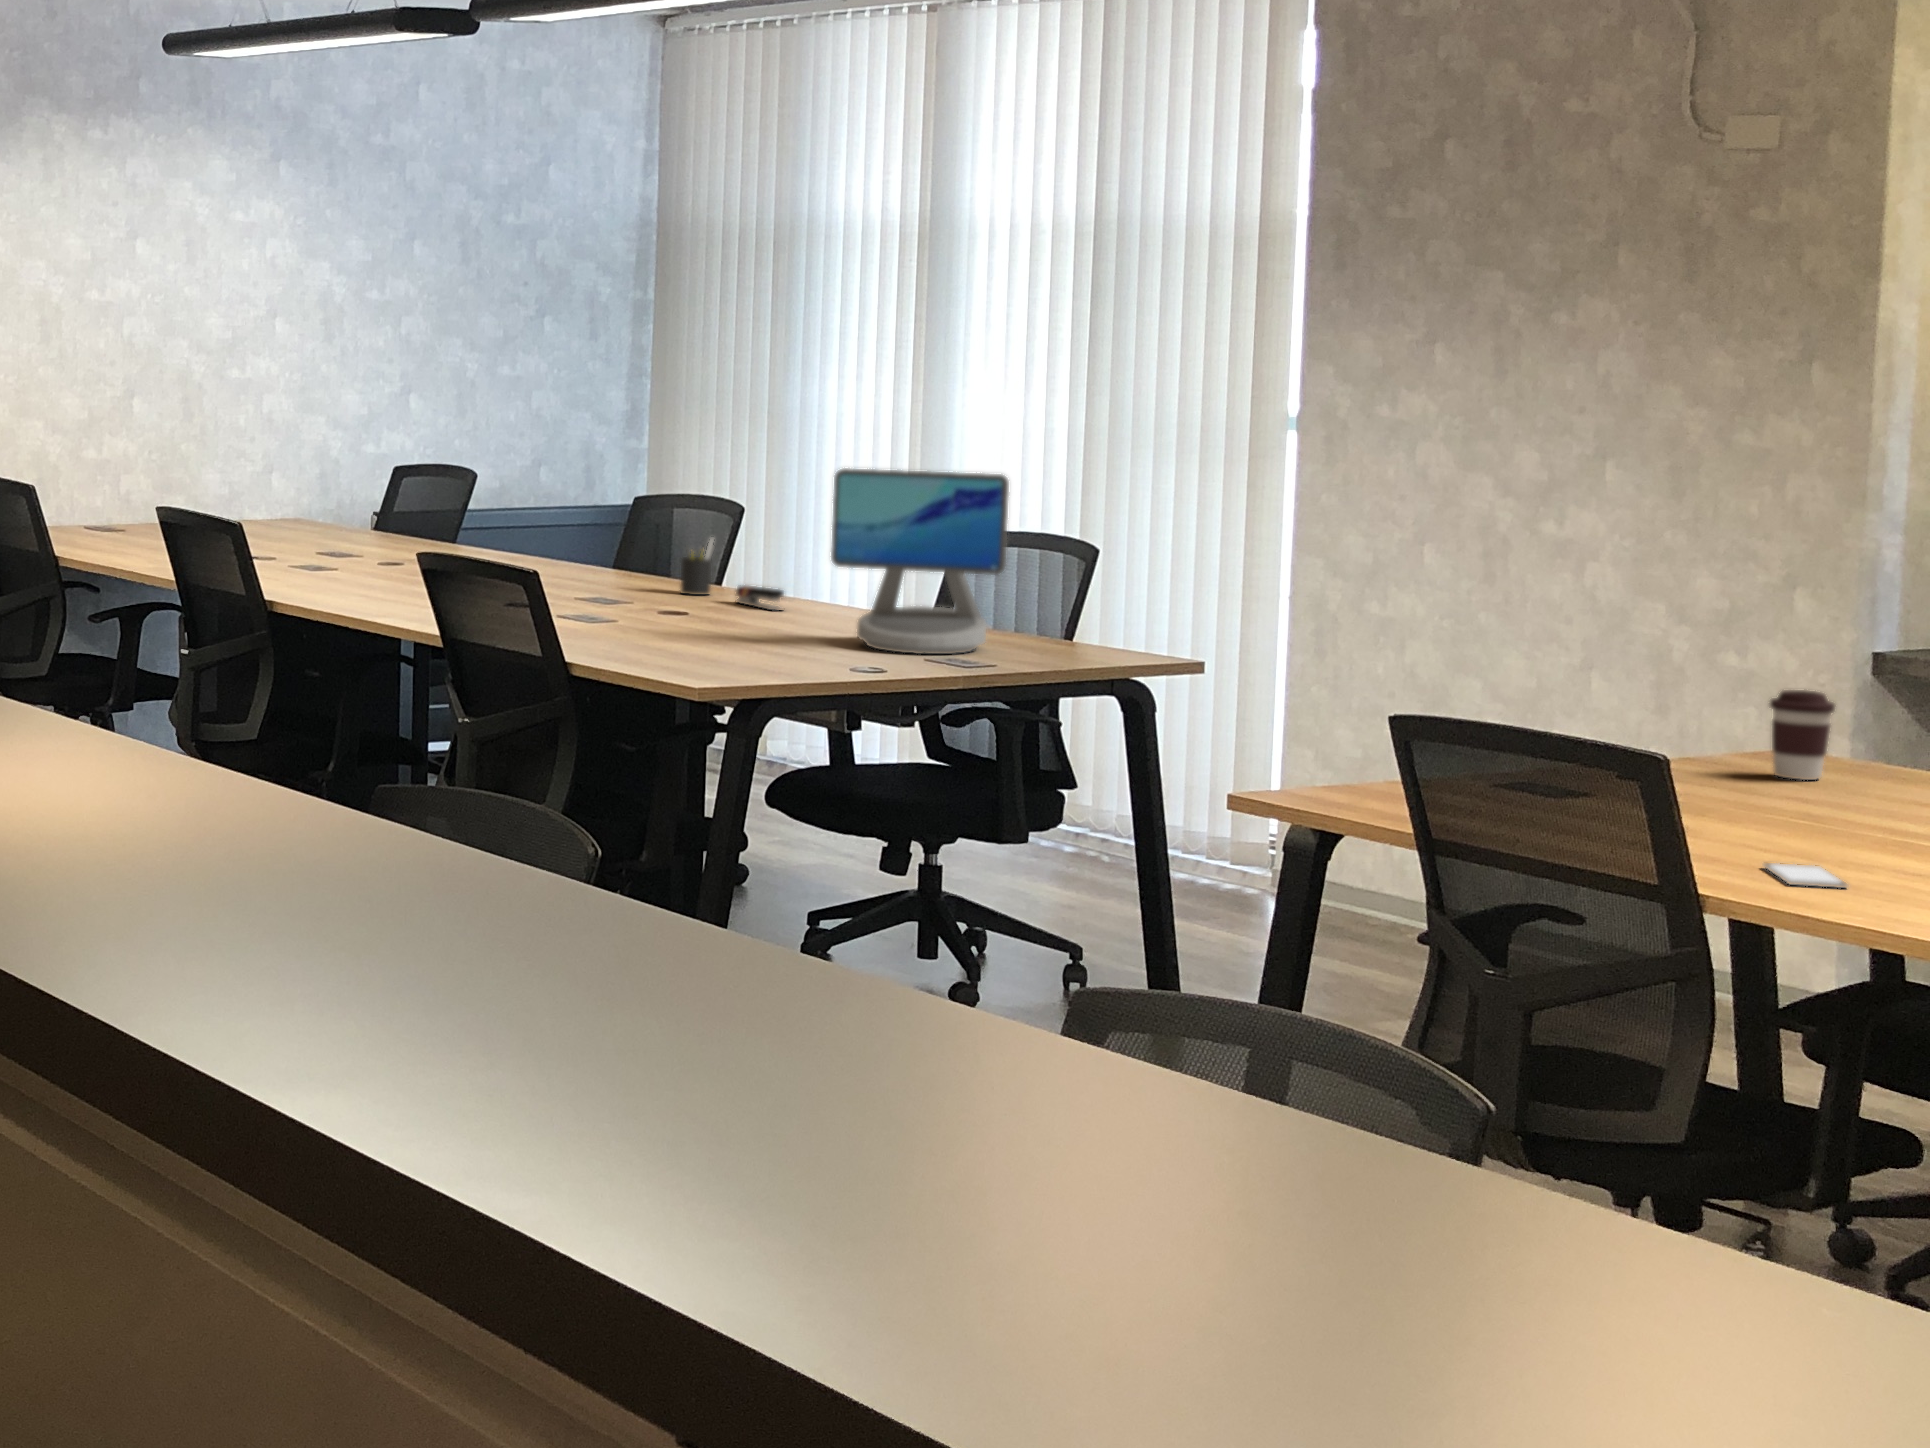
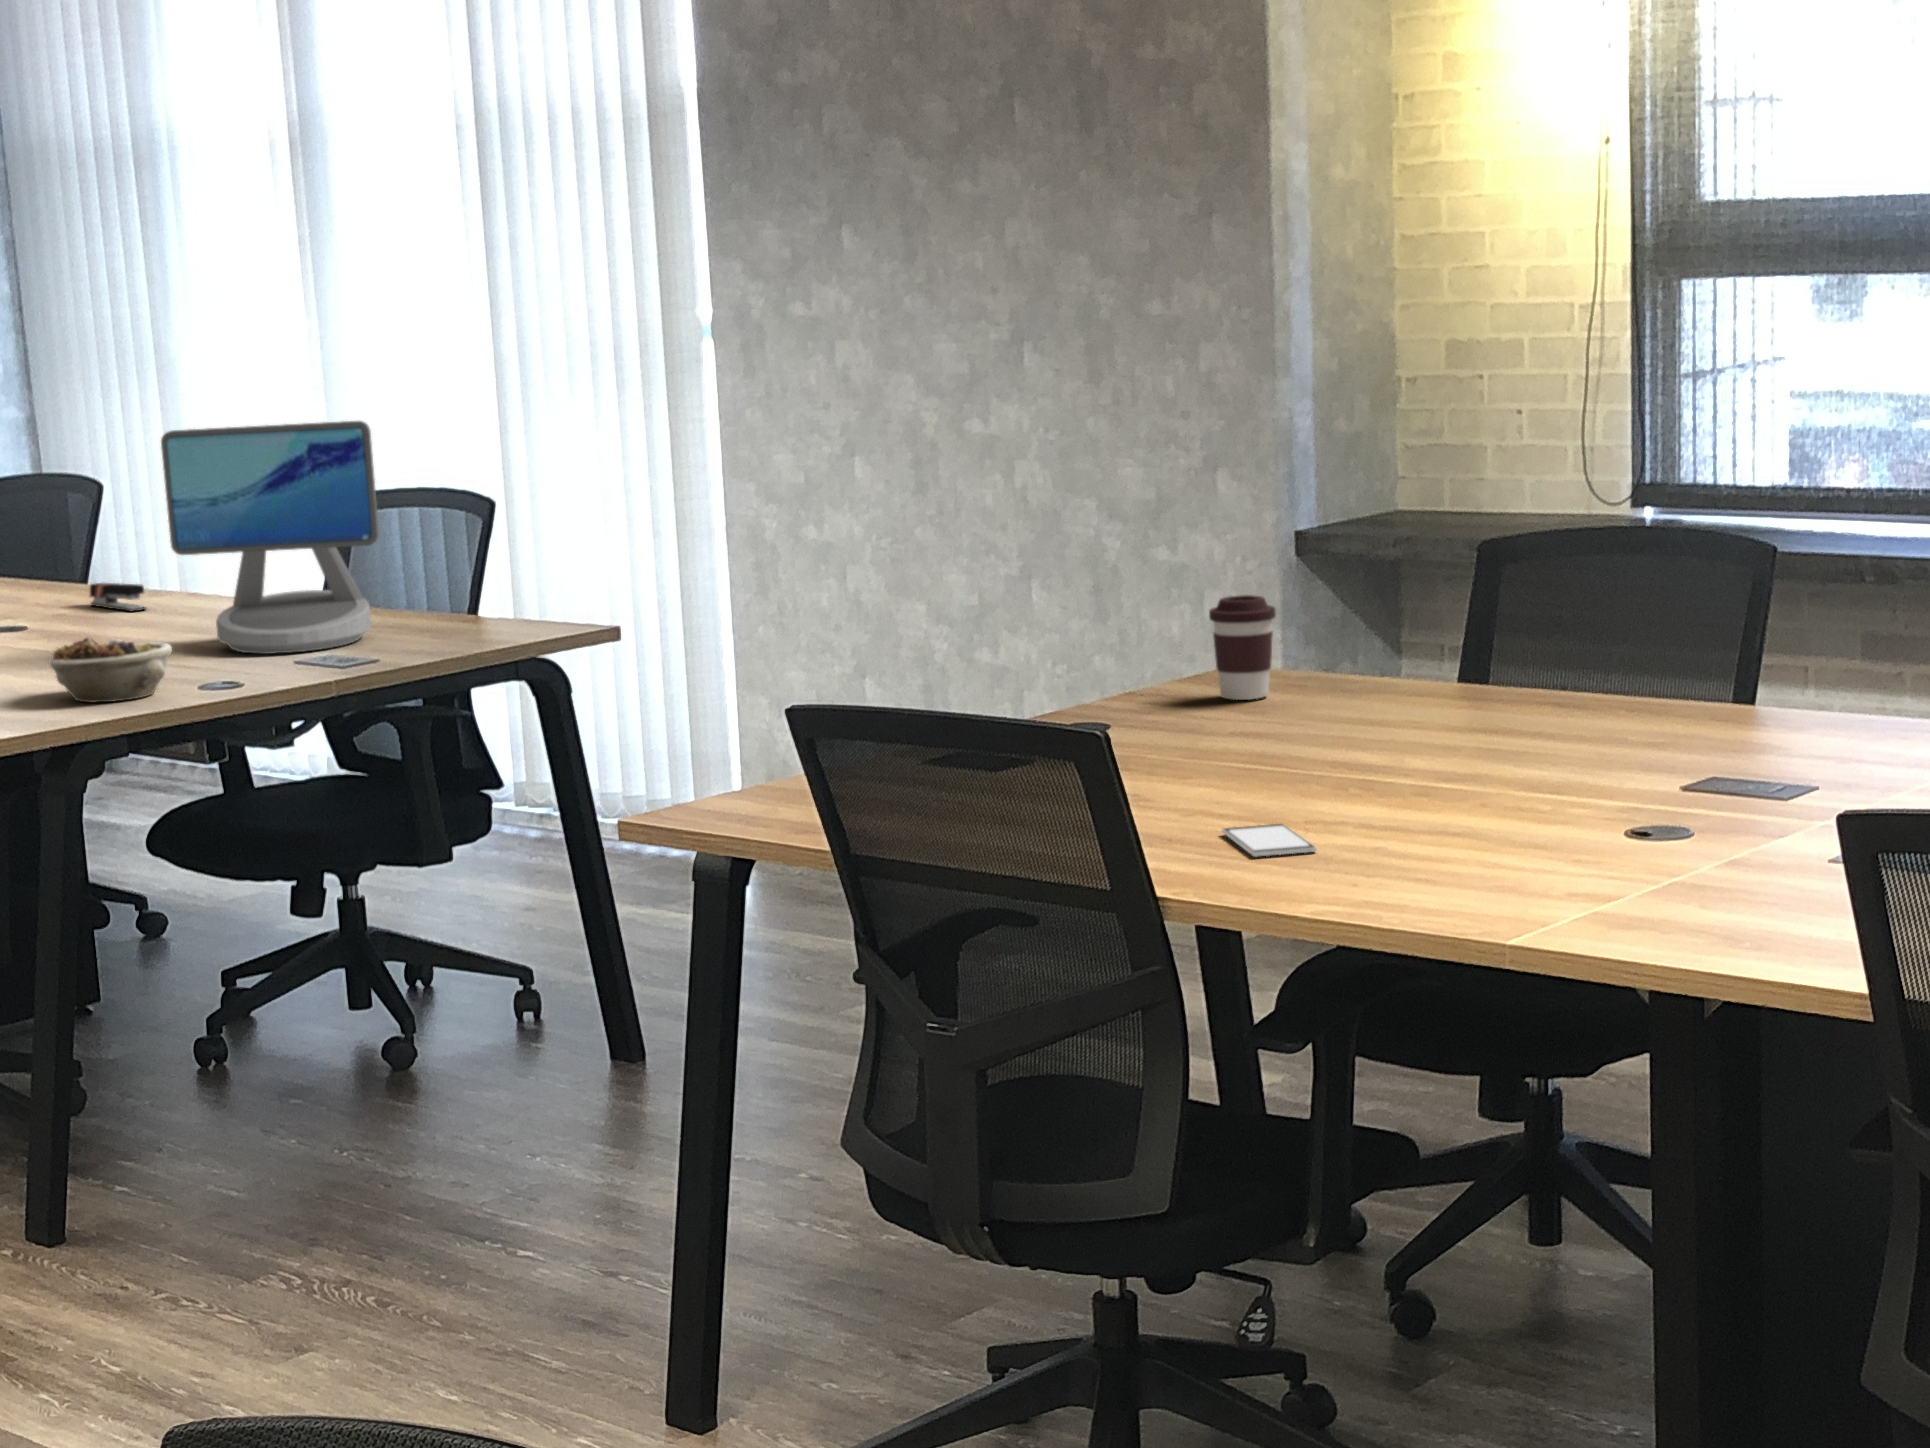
pen holder: present [680,539,714,595] -> none [23,527,64,601]
succulent planter: none [736,621,834,673] -> present [49,638,172,702]

